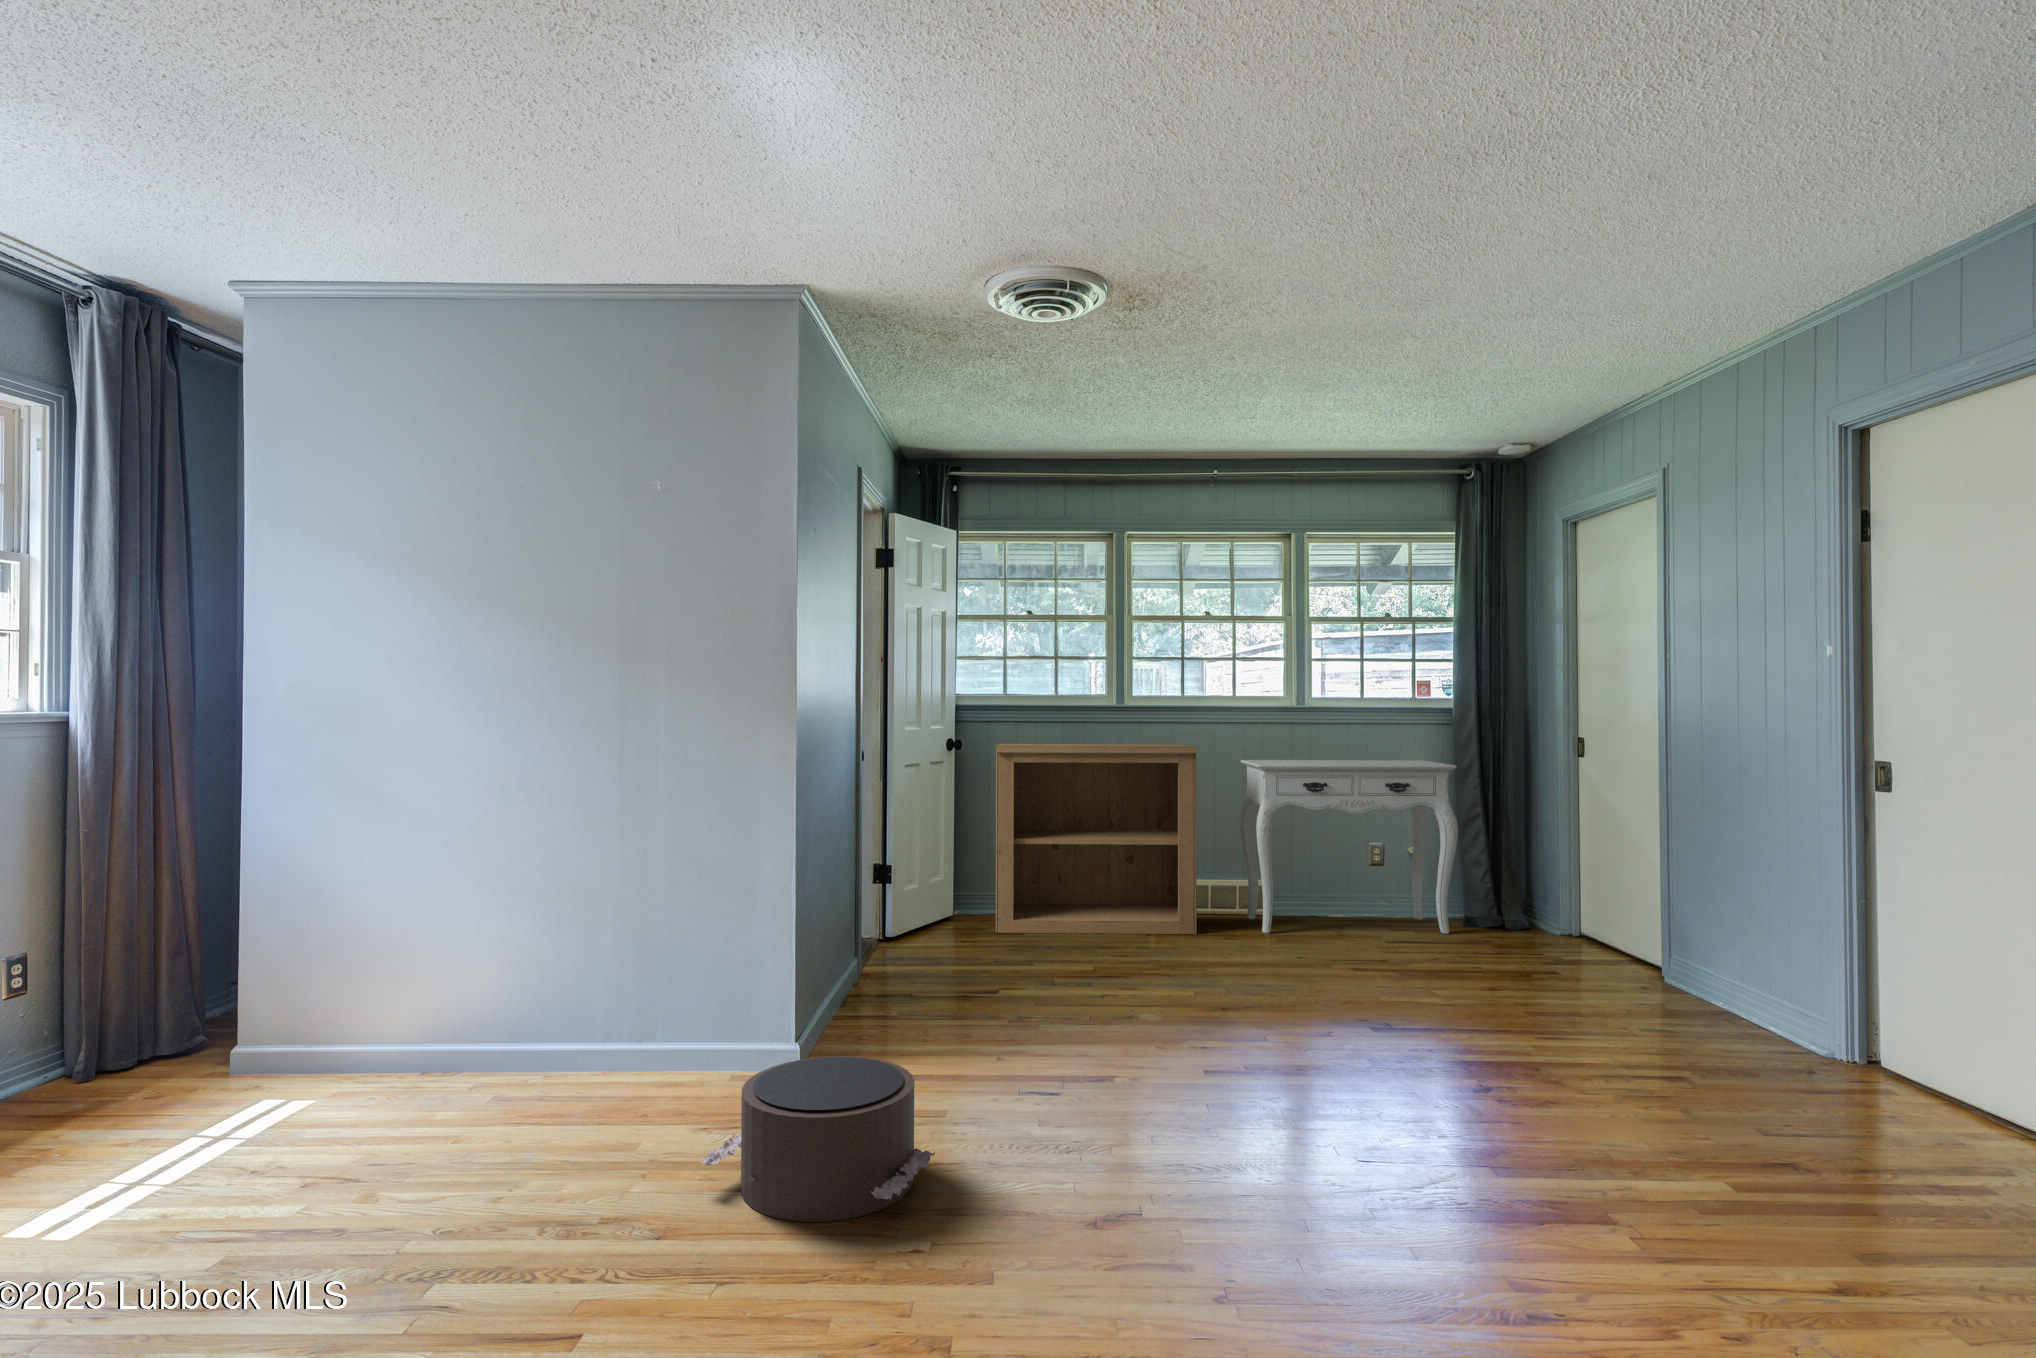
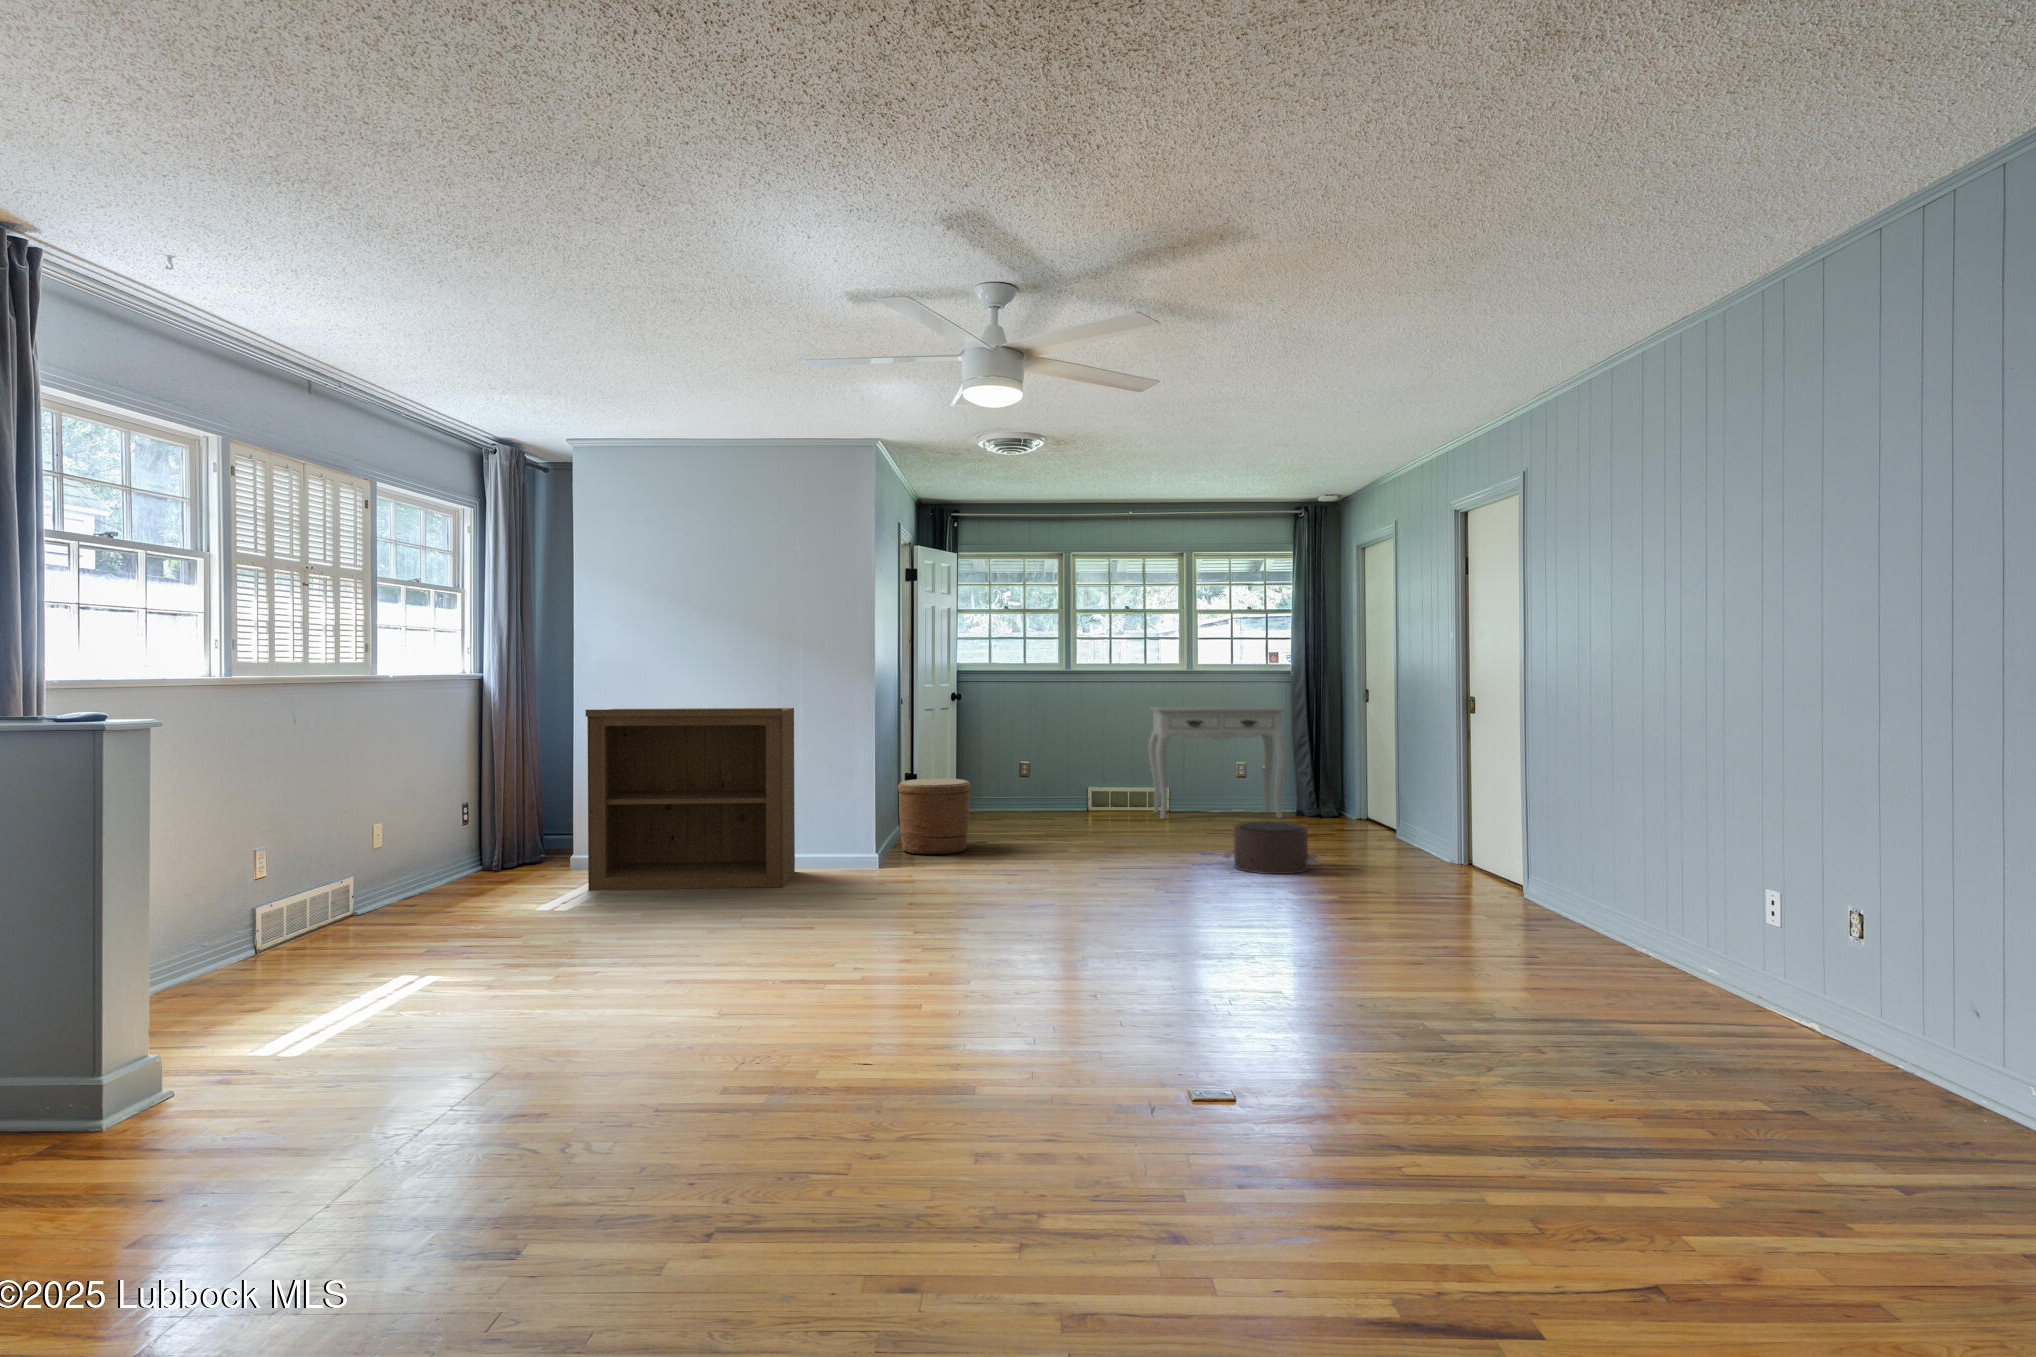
bookshelf: present [996,744,1197,934] -> present [586,708,795,890]
woven basket: none [843,885,967,1025] -> present [898,778,971,854]
pouf: present [701,1056,935,1222] -> present [1223,822,1316,874]

